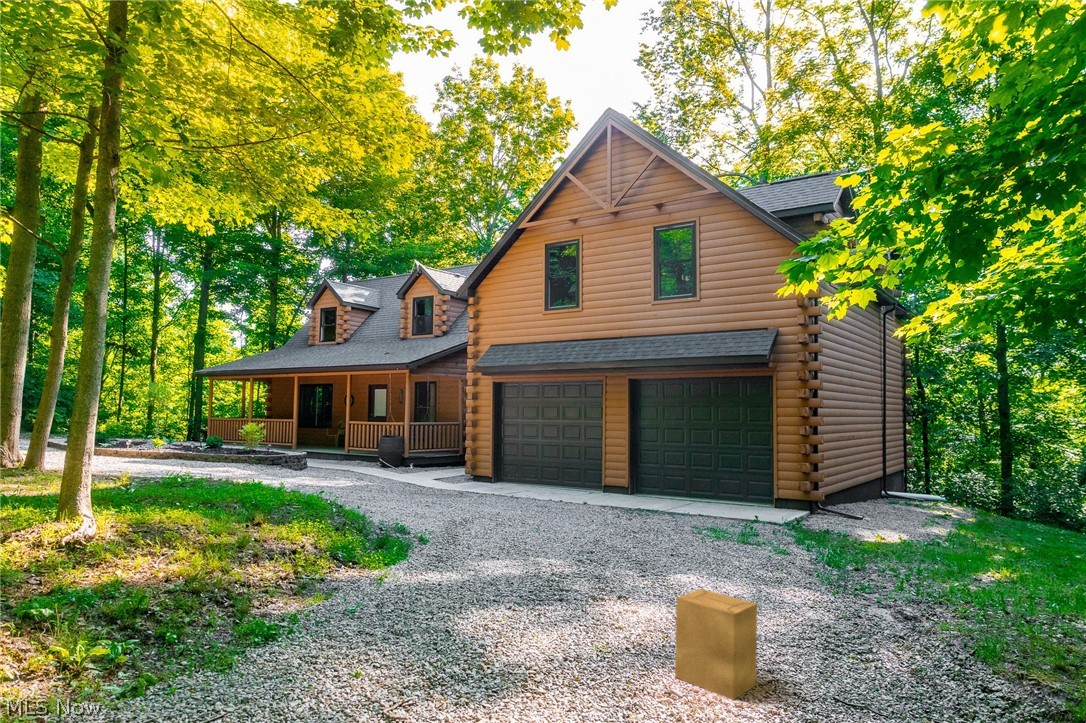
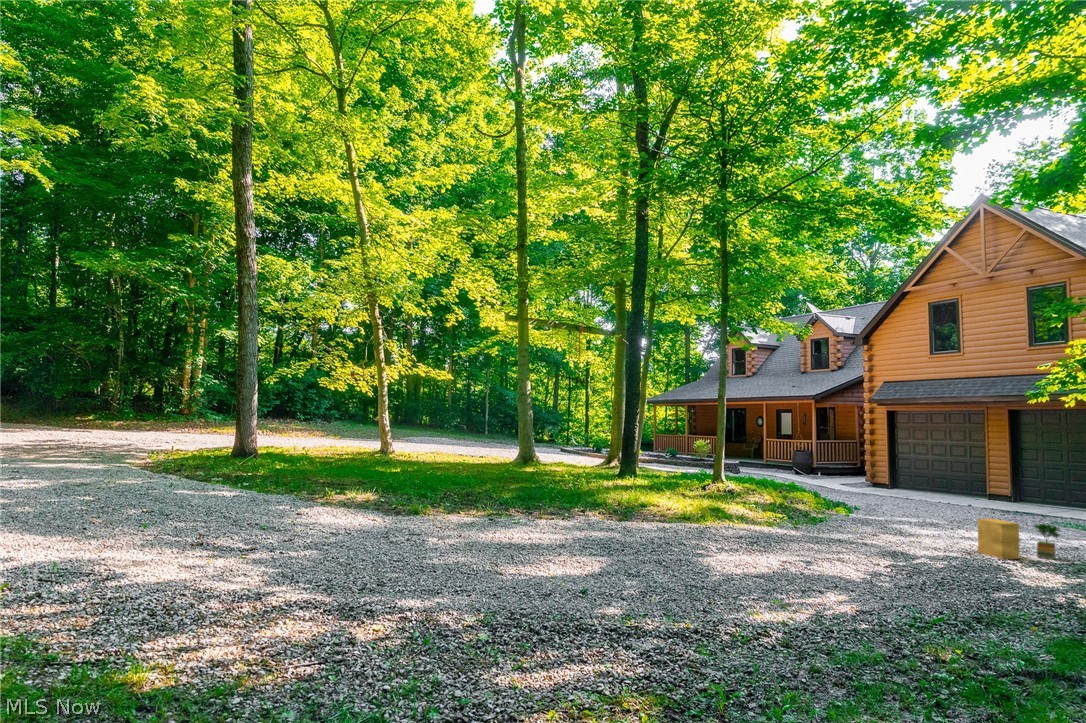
potted tree: none [763,587,817,671] -> present [1034,524,1060,560]

